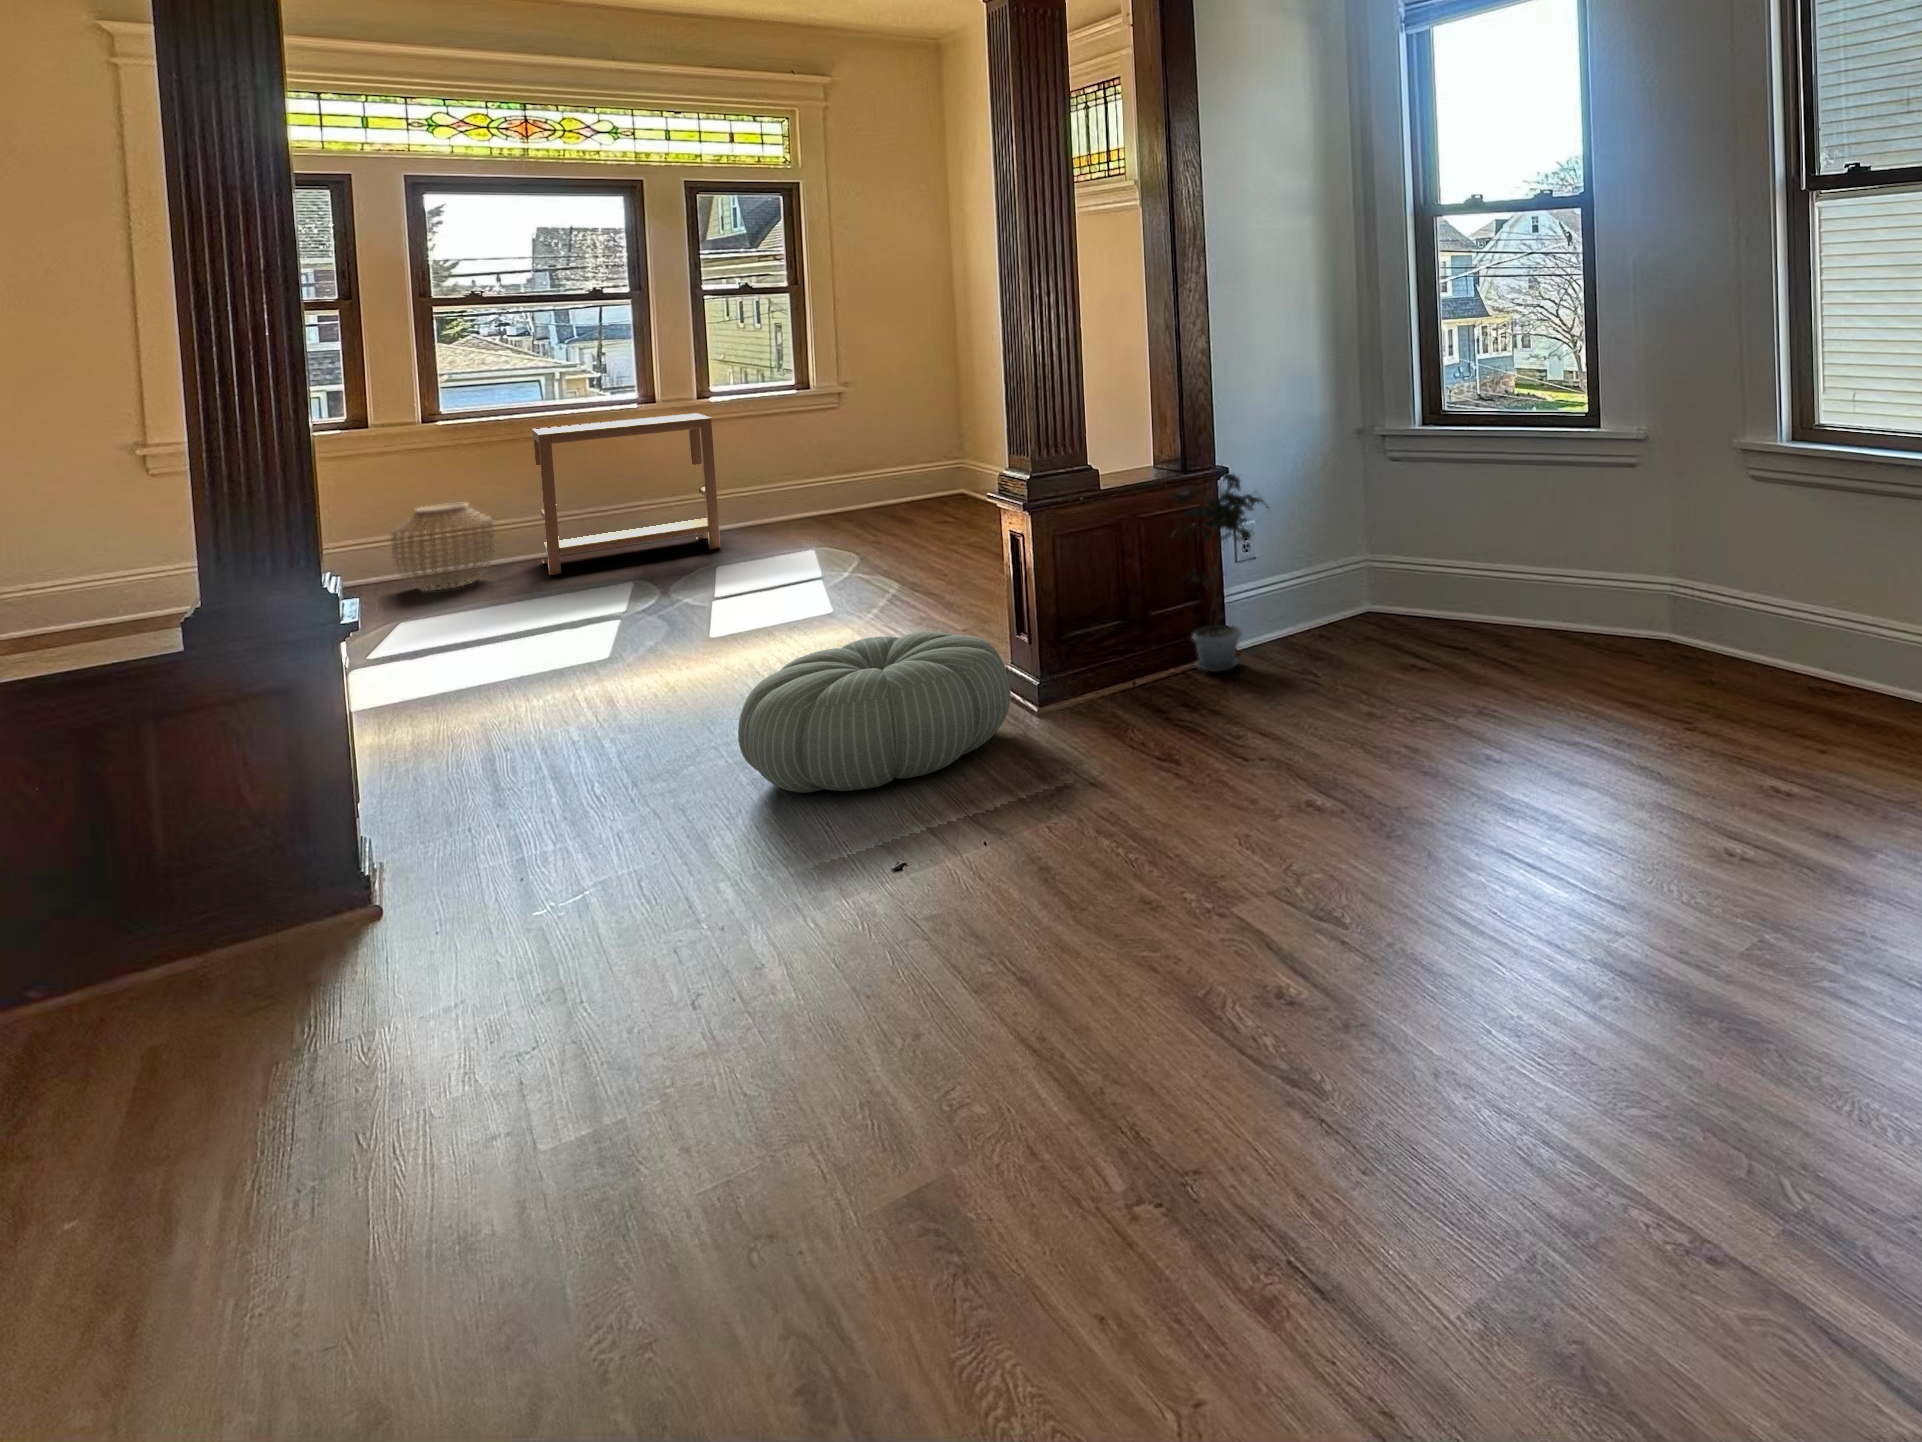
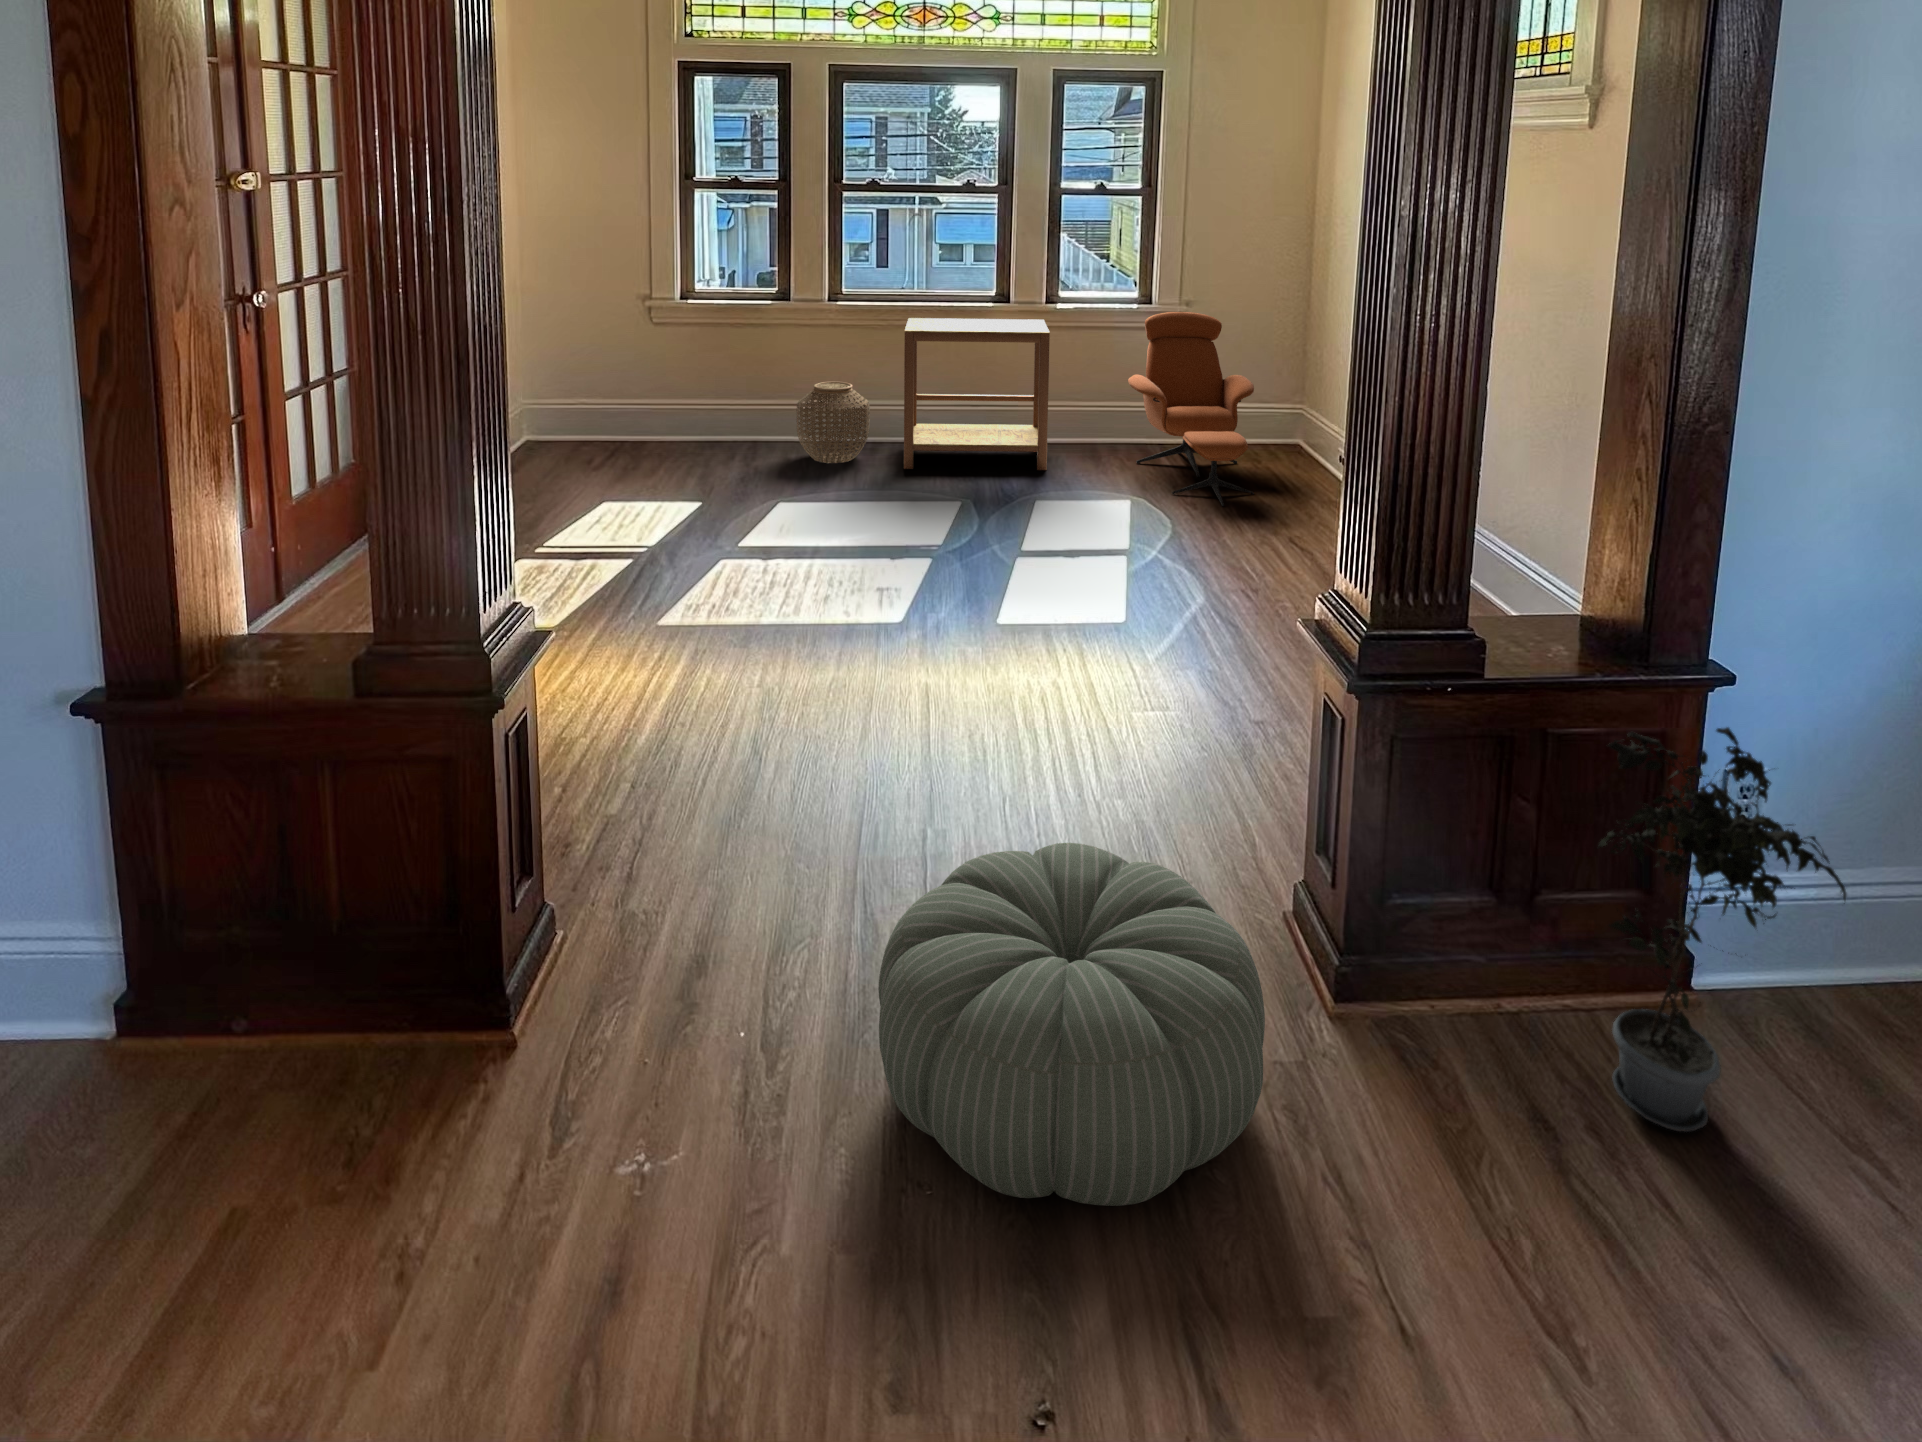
lounge chair: none [797,390,932,538] -> present [1128,312,1254,506]

